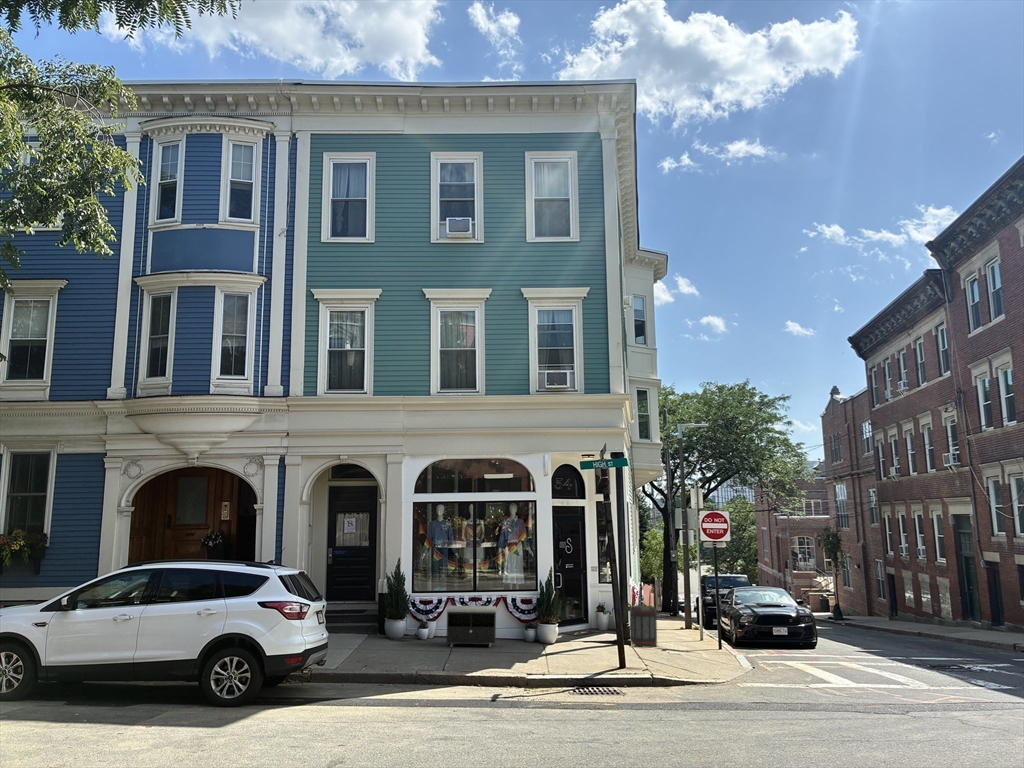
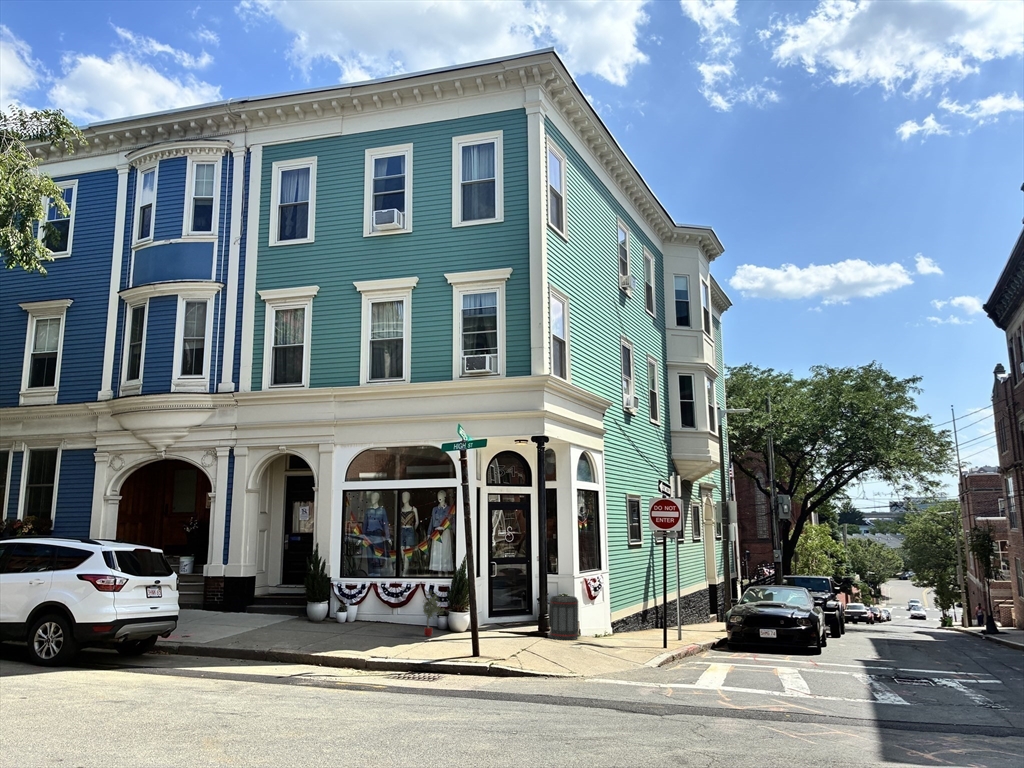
potted tree: none [513,604,539,650] -> present [423,591,444,637]
storage bench: present [446,606,496,647] -> none [358,591,414,633]

